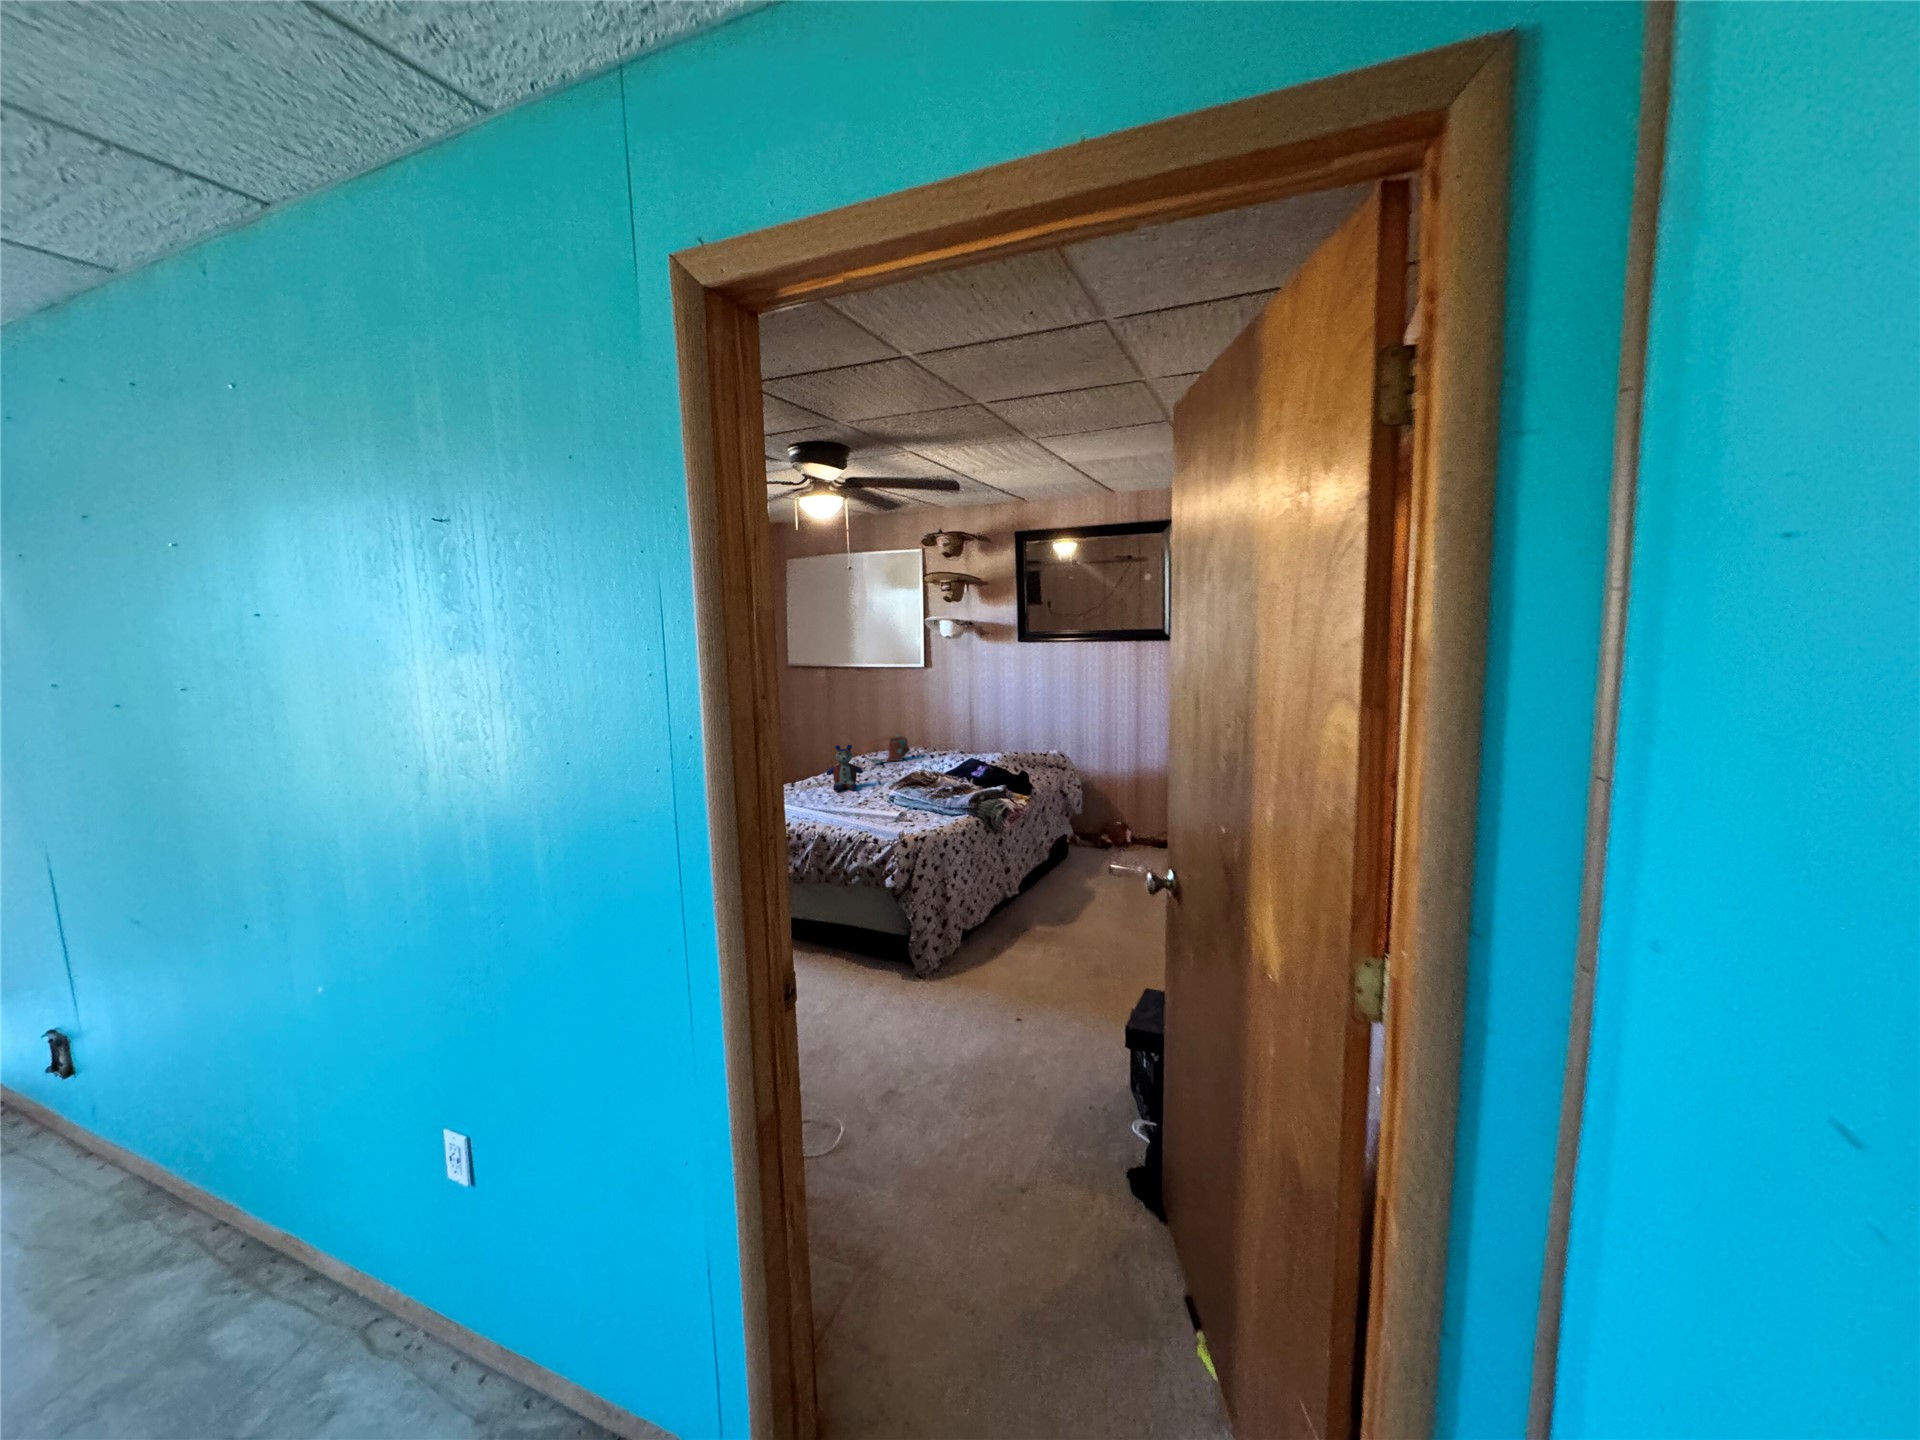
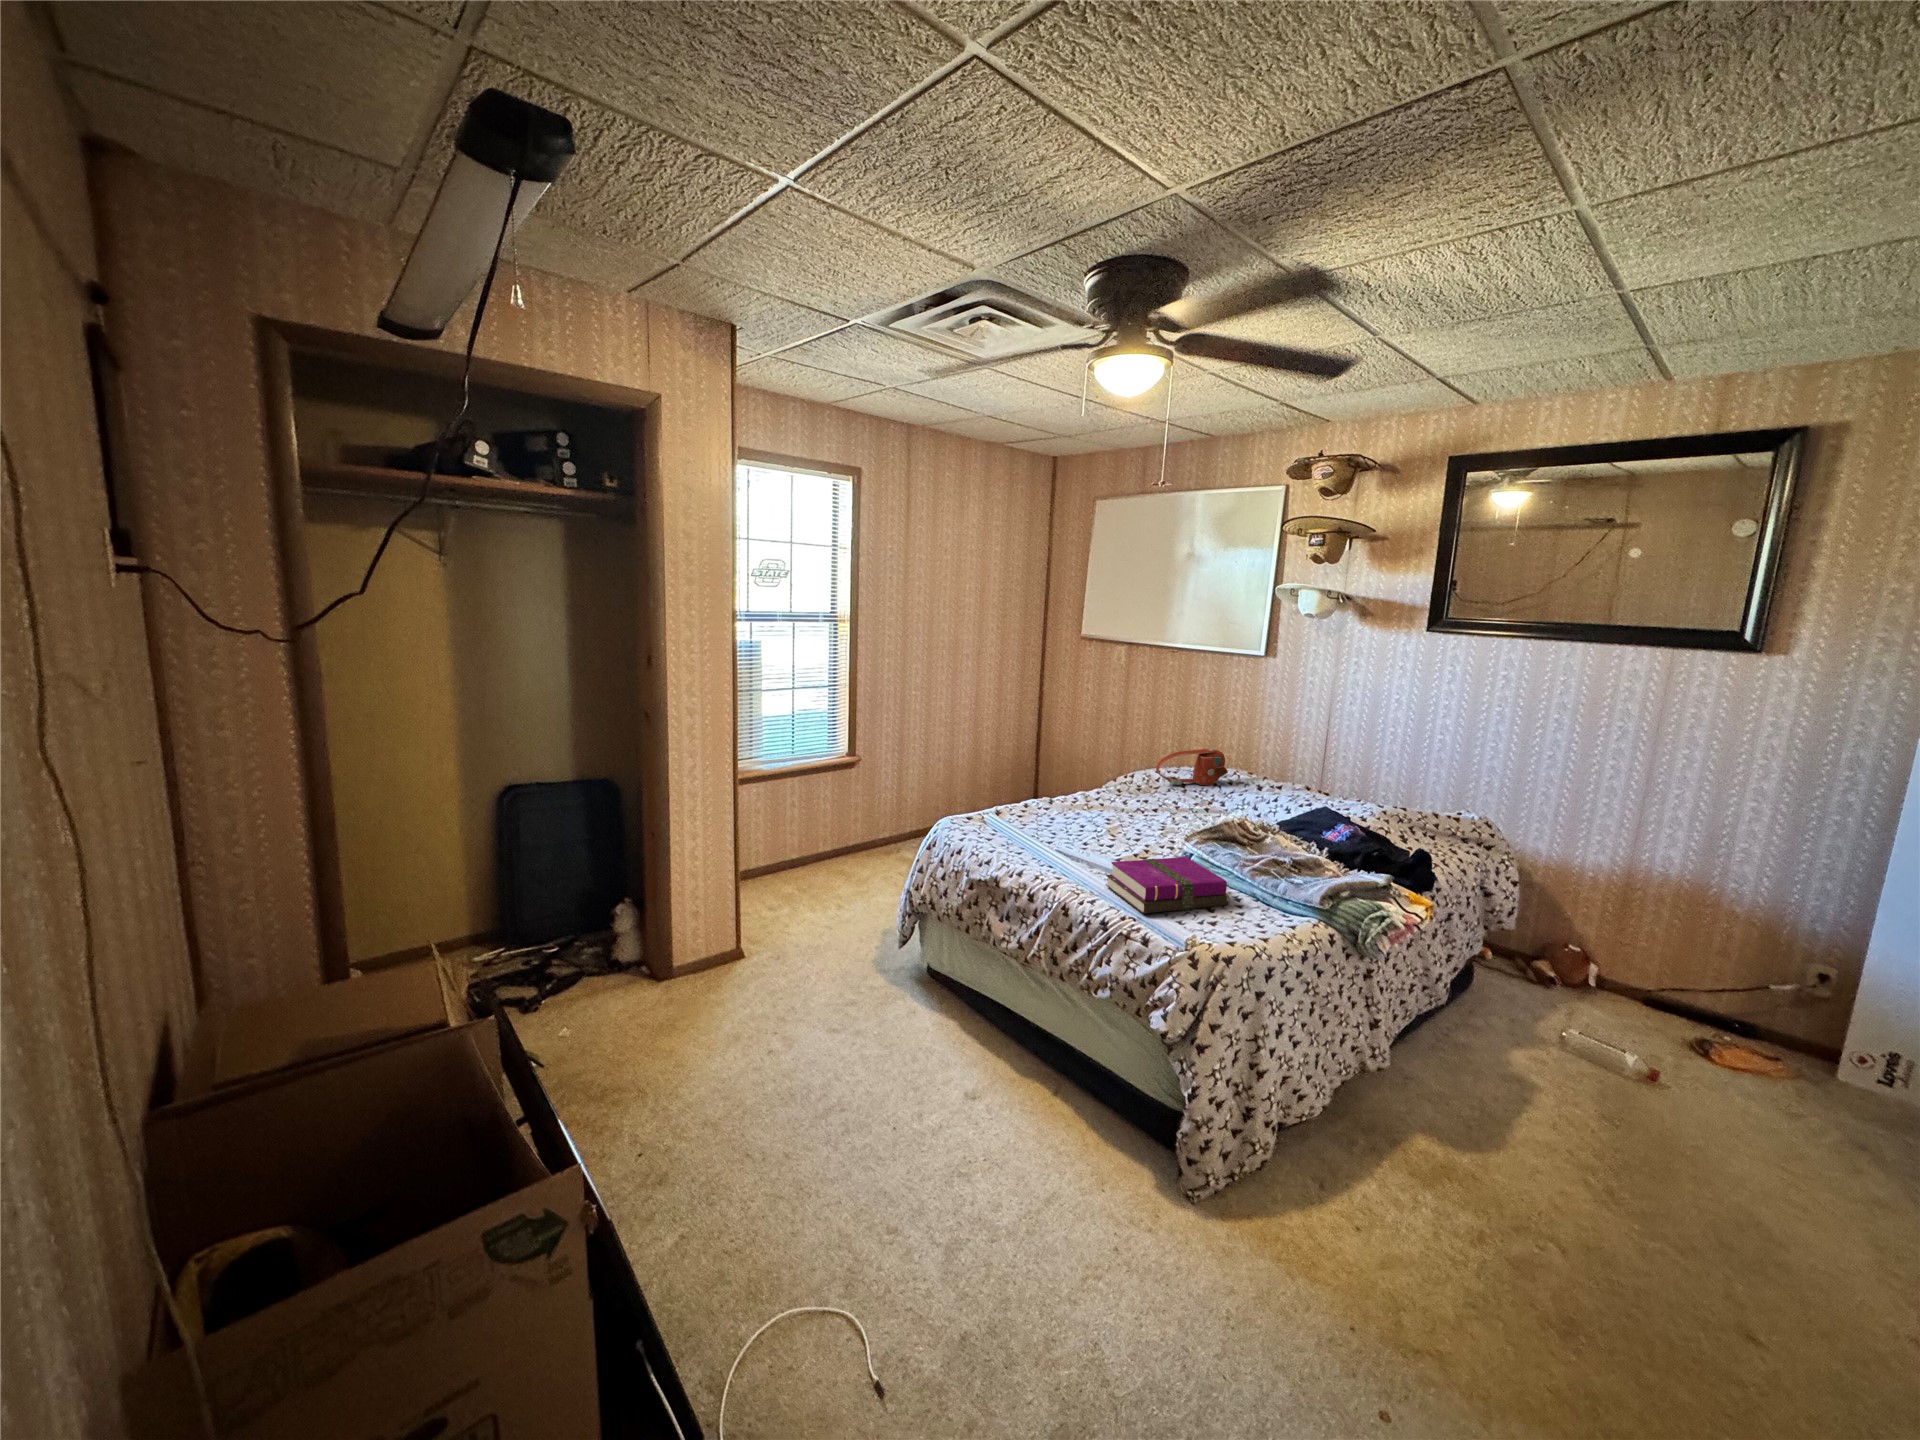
stuffed bear: present [827,745,863,791] -> none [1097,756,1150,826]
notebook: none [846,796,920,829] -> present [1106,857,1229,914]

